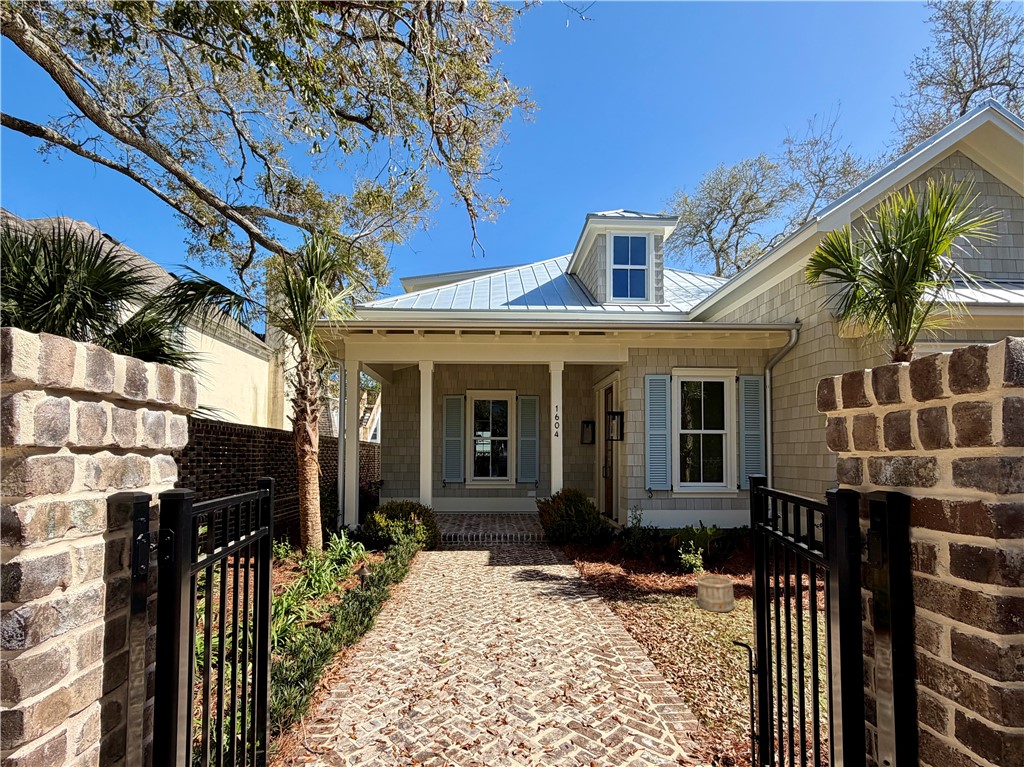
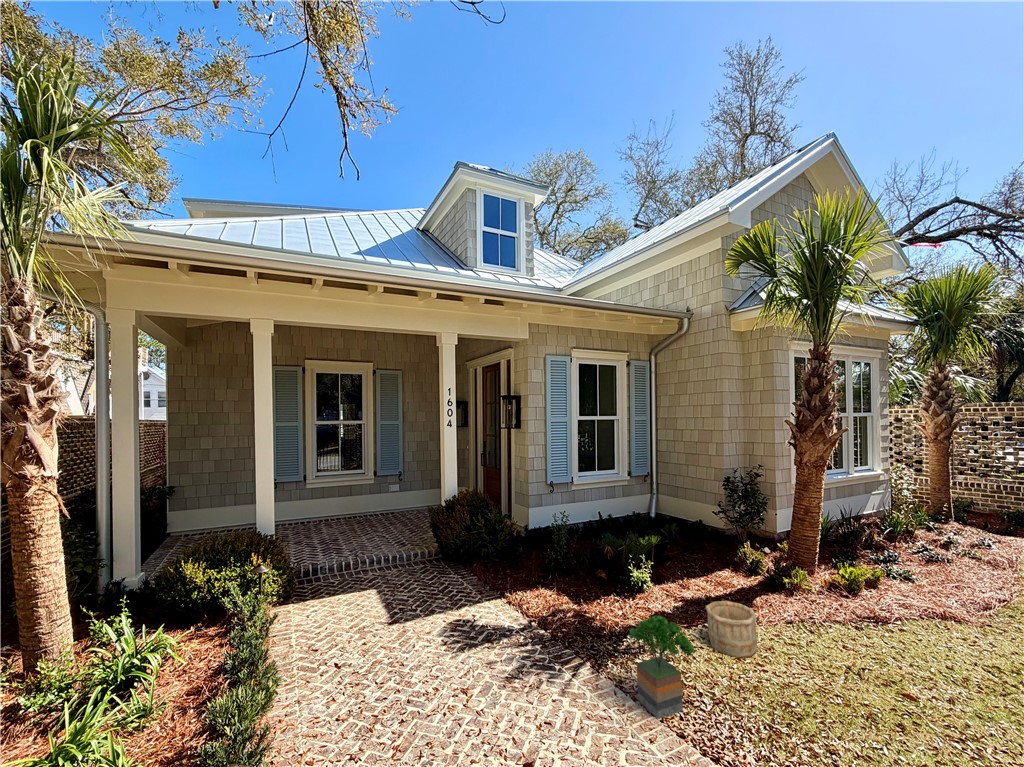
potted tree: none [604,560,642,618] -> present [629,615,695,719]

